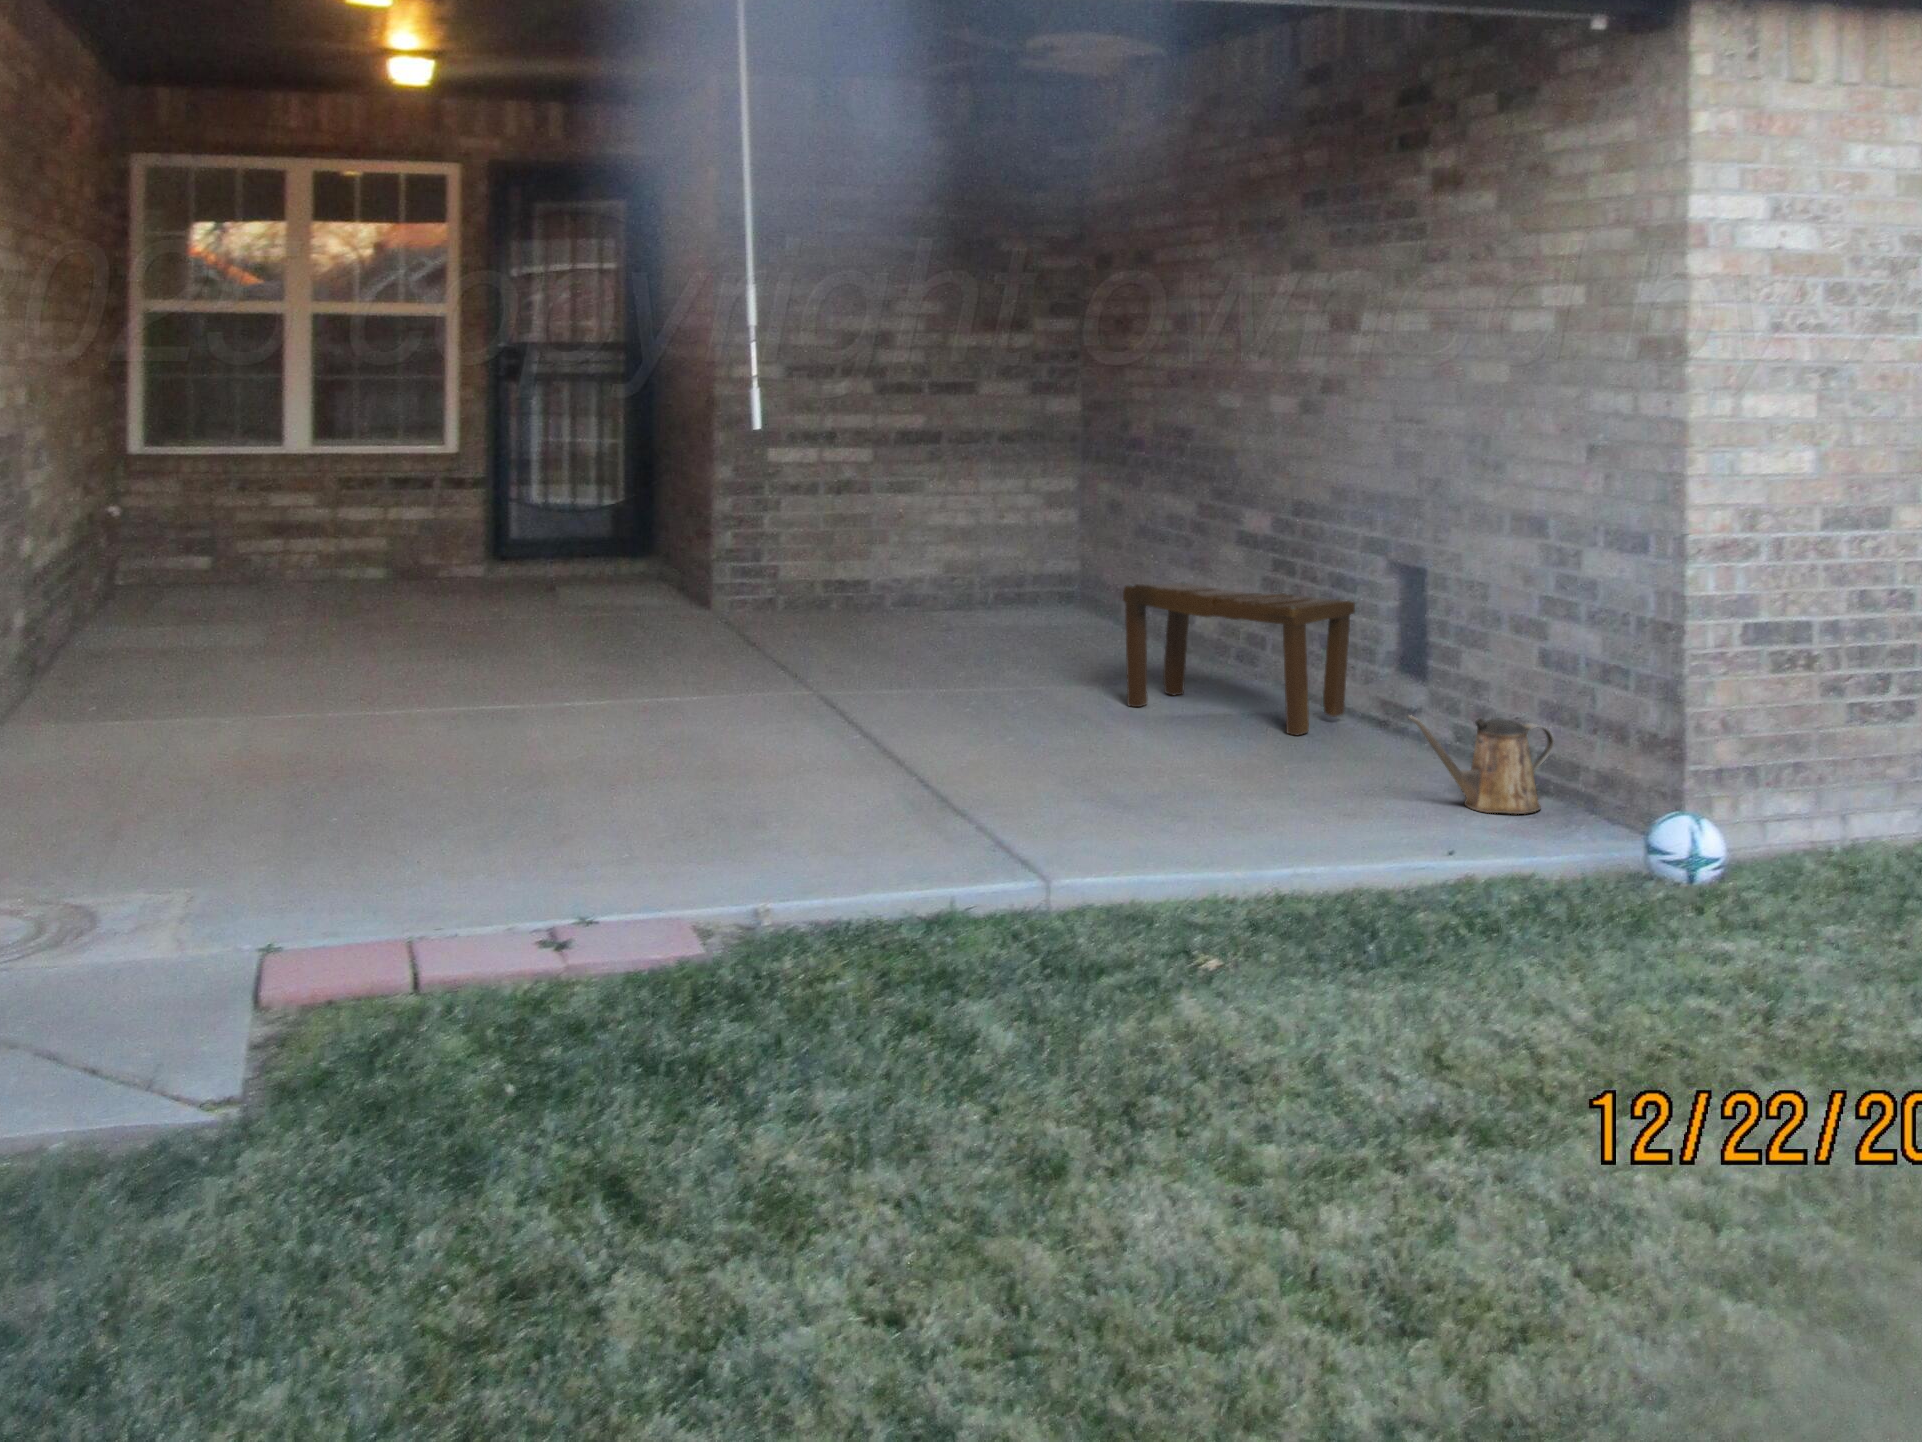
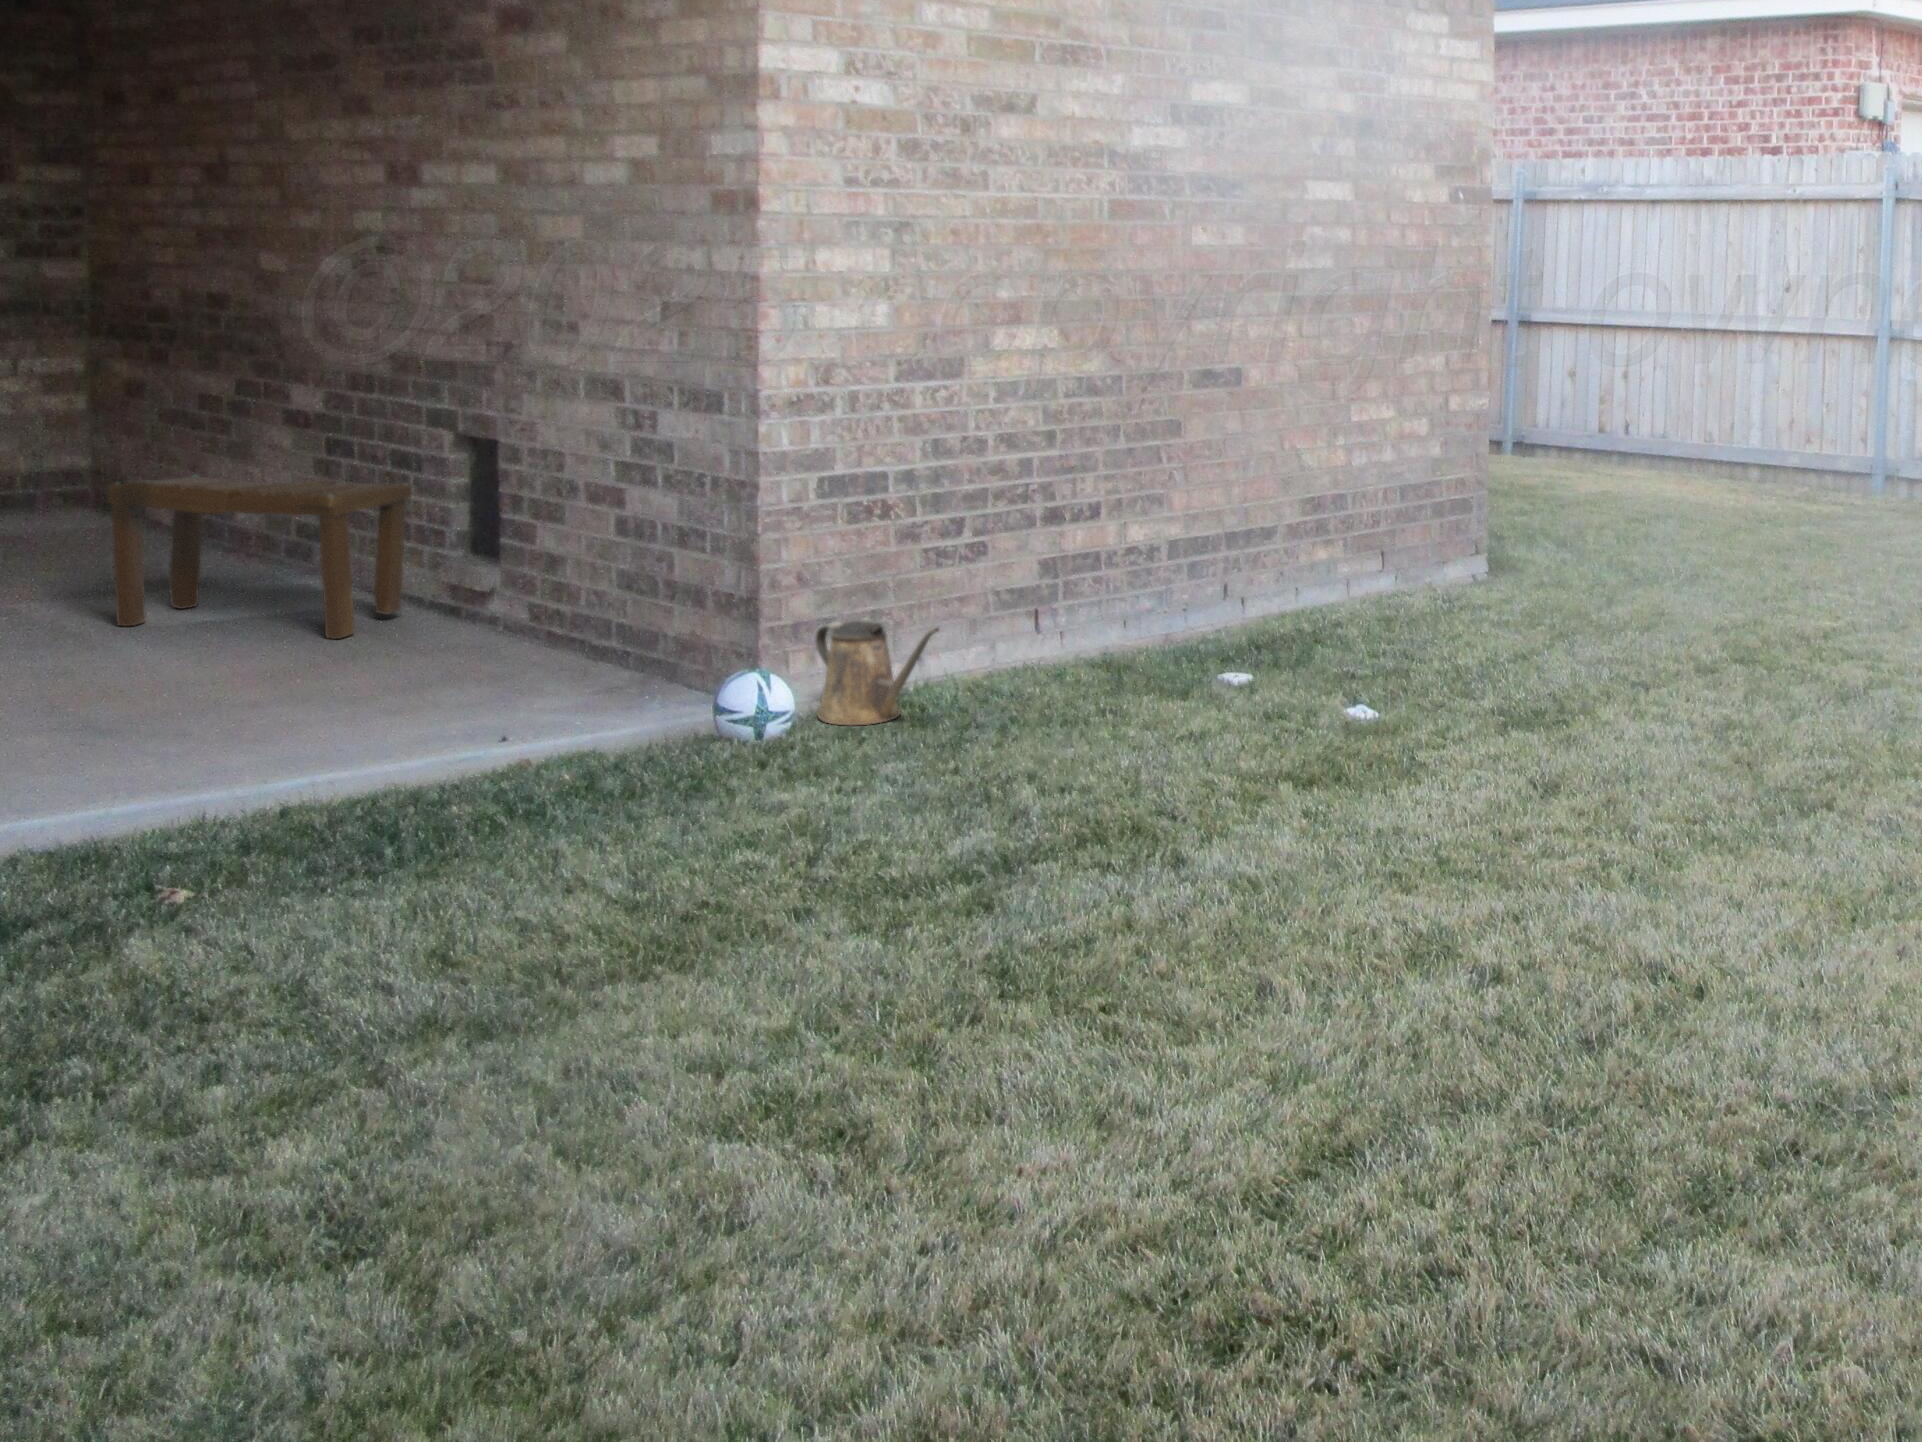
watering can: present [1407,715,1554,814] -> present [815,621,939,725]

